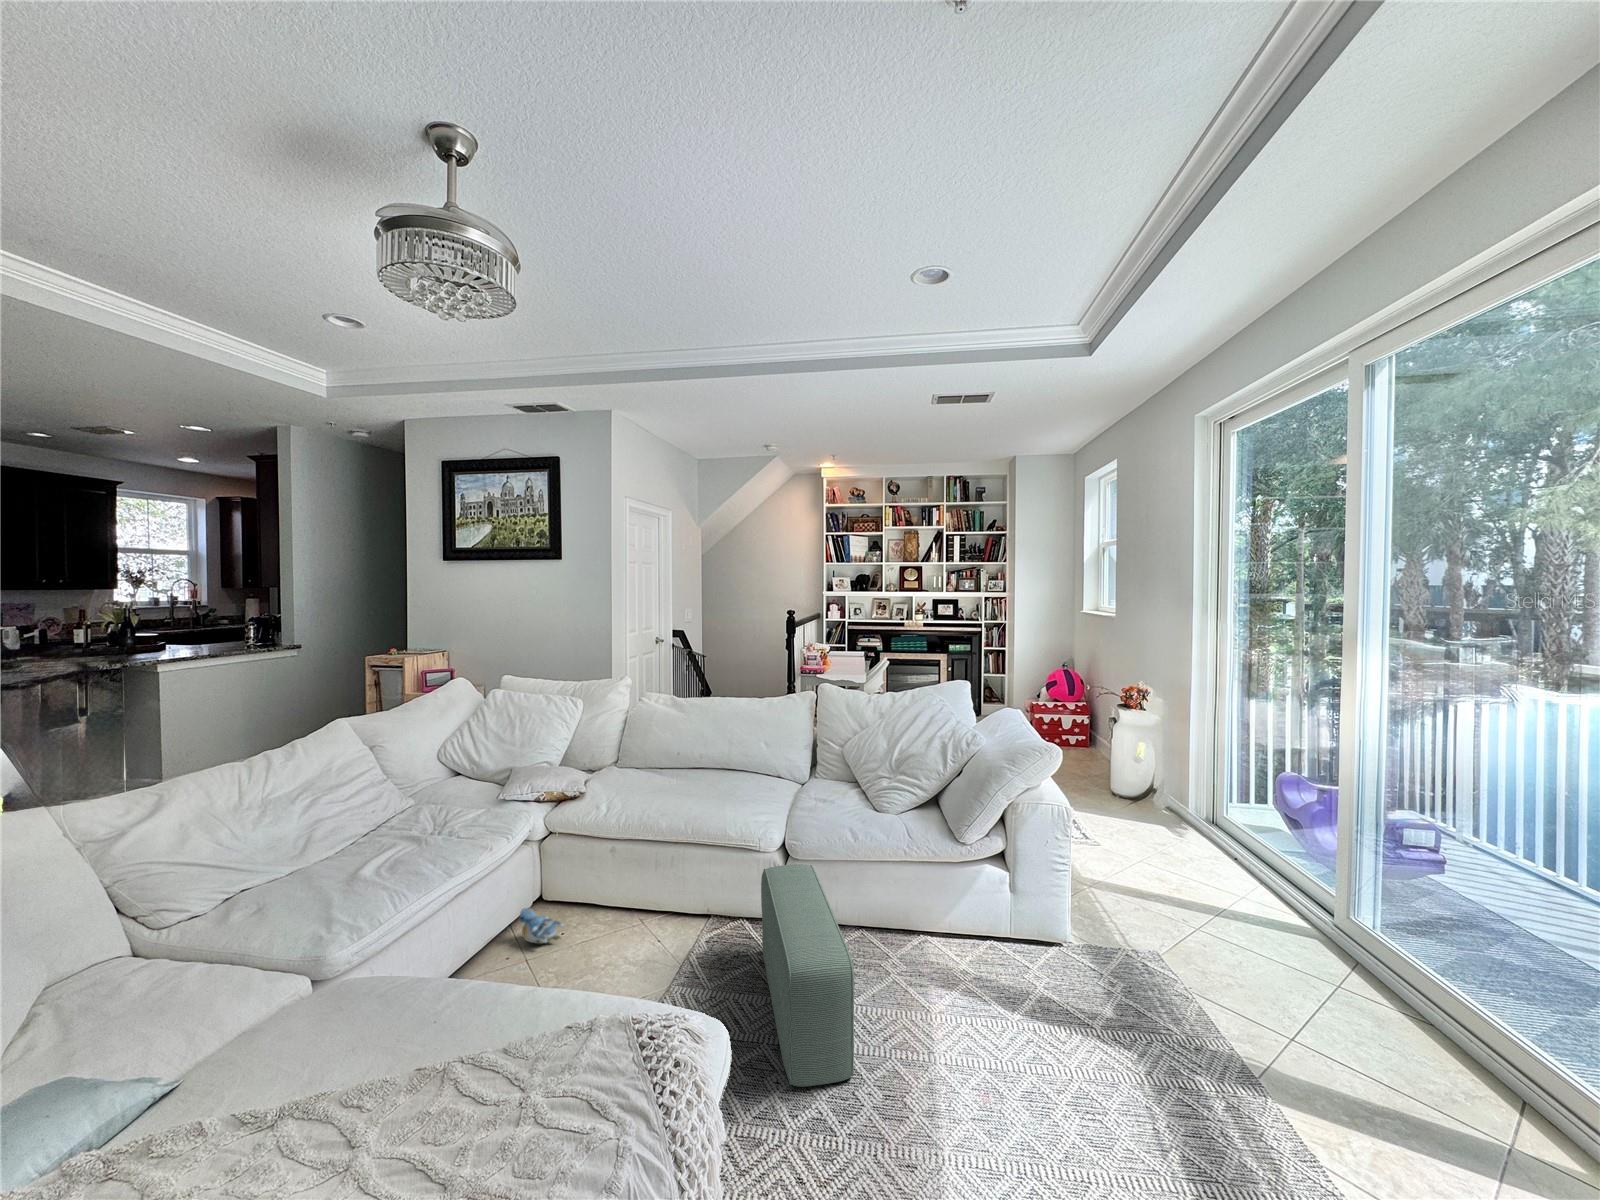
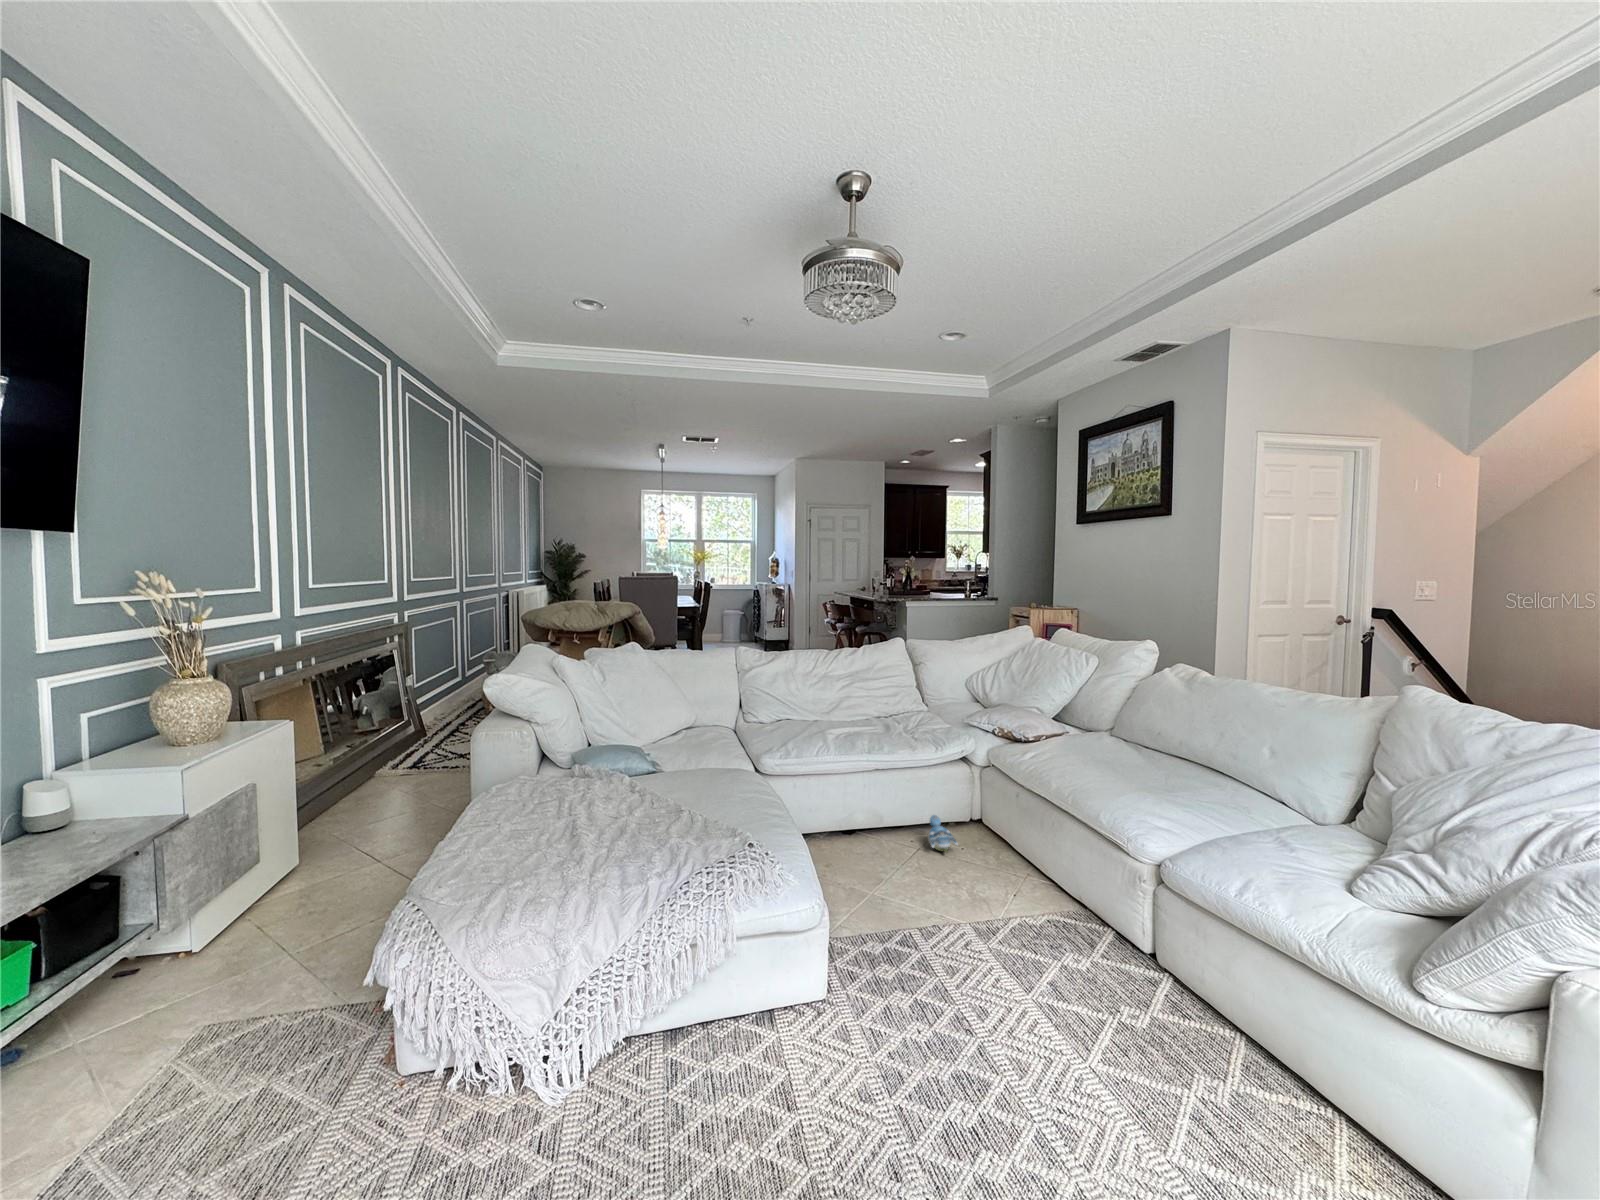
pouf: present [761,864,854,1087] -> none [918,864,1143,1089]

